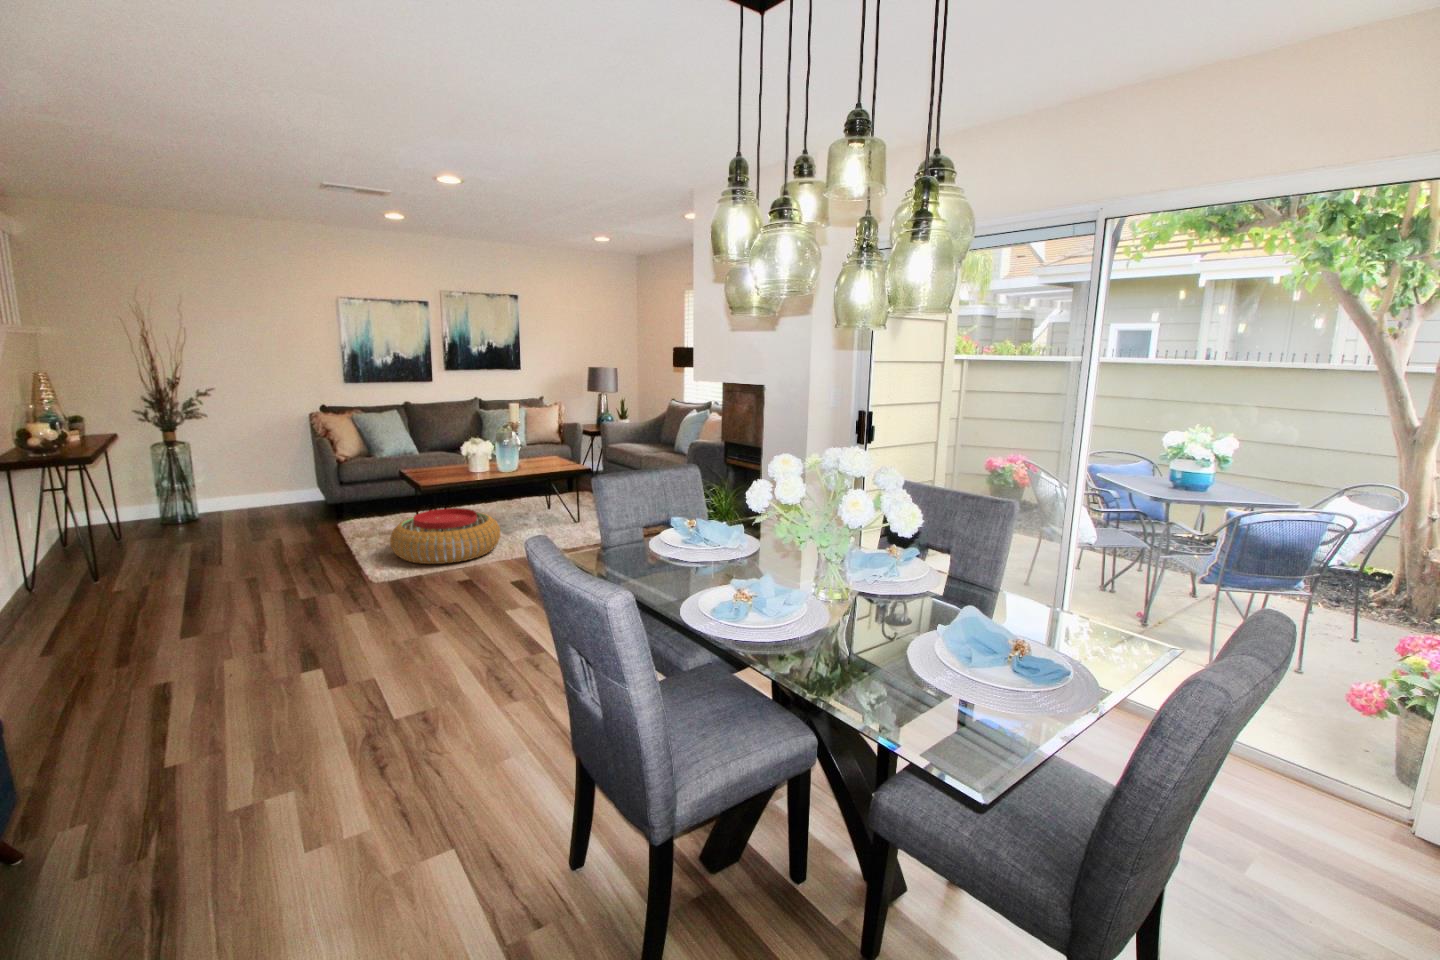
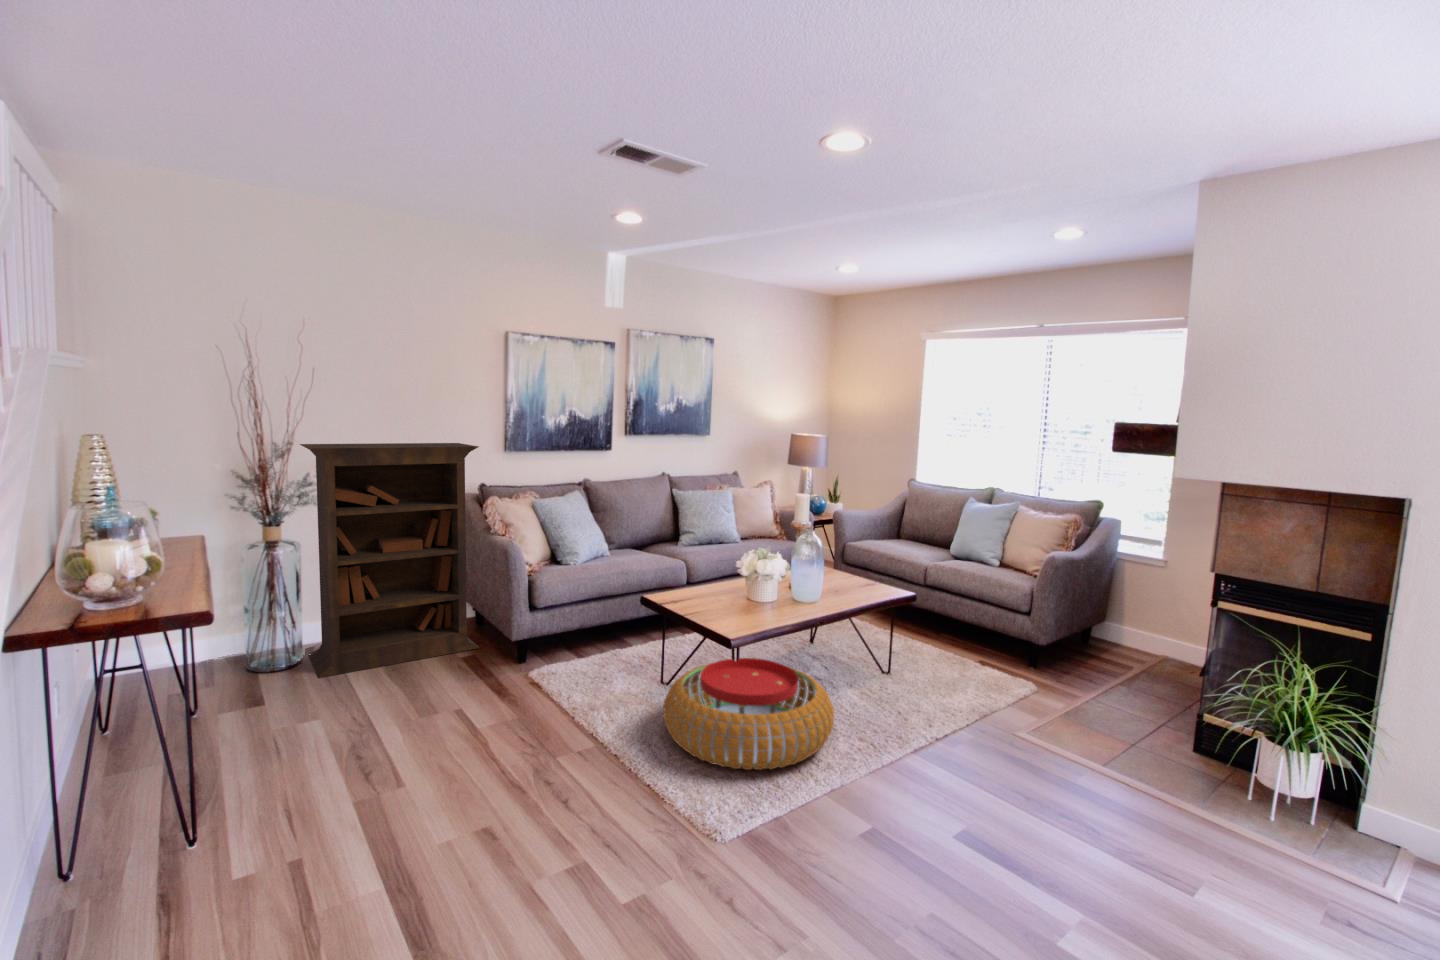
bookcase: none [179,376,319,528] -> present [300,443,479,678]

